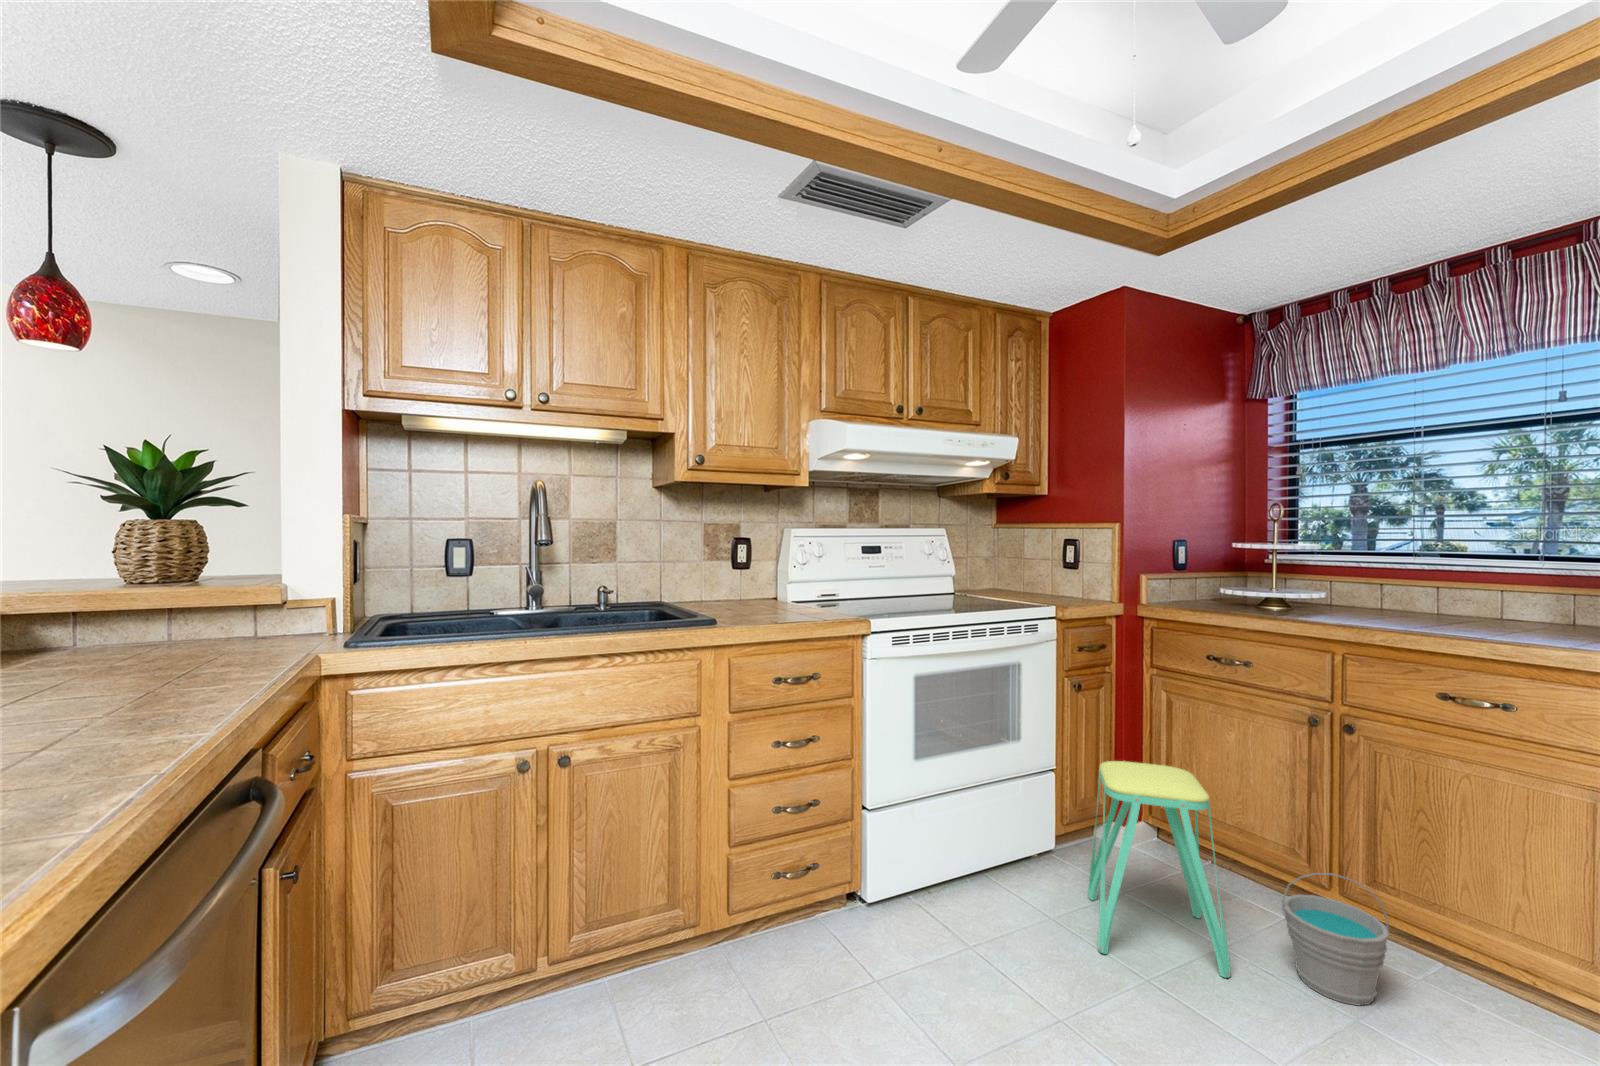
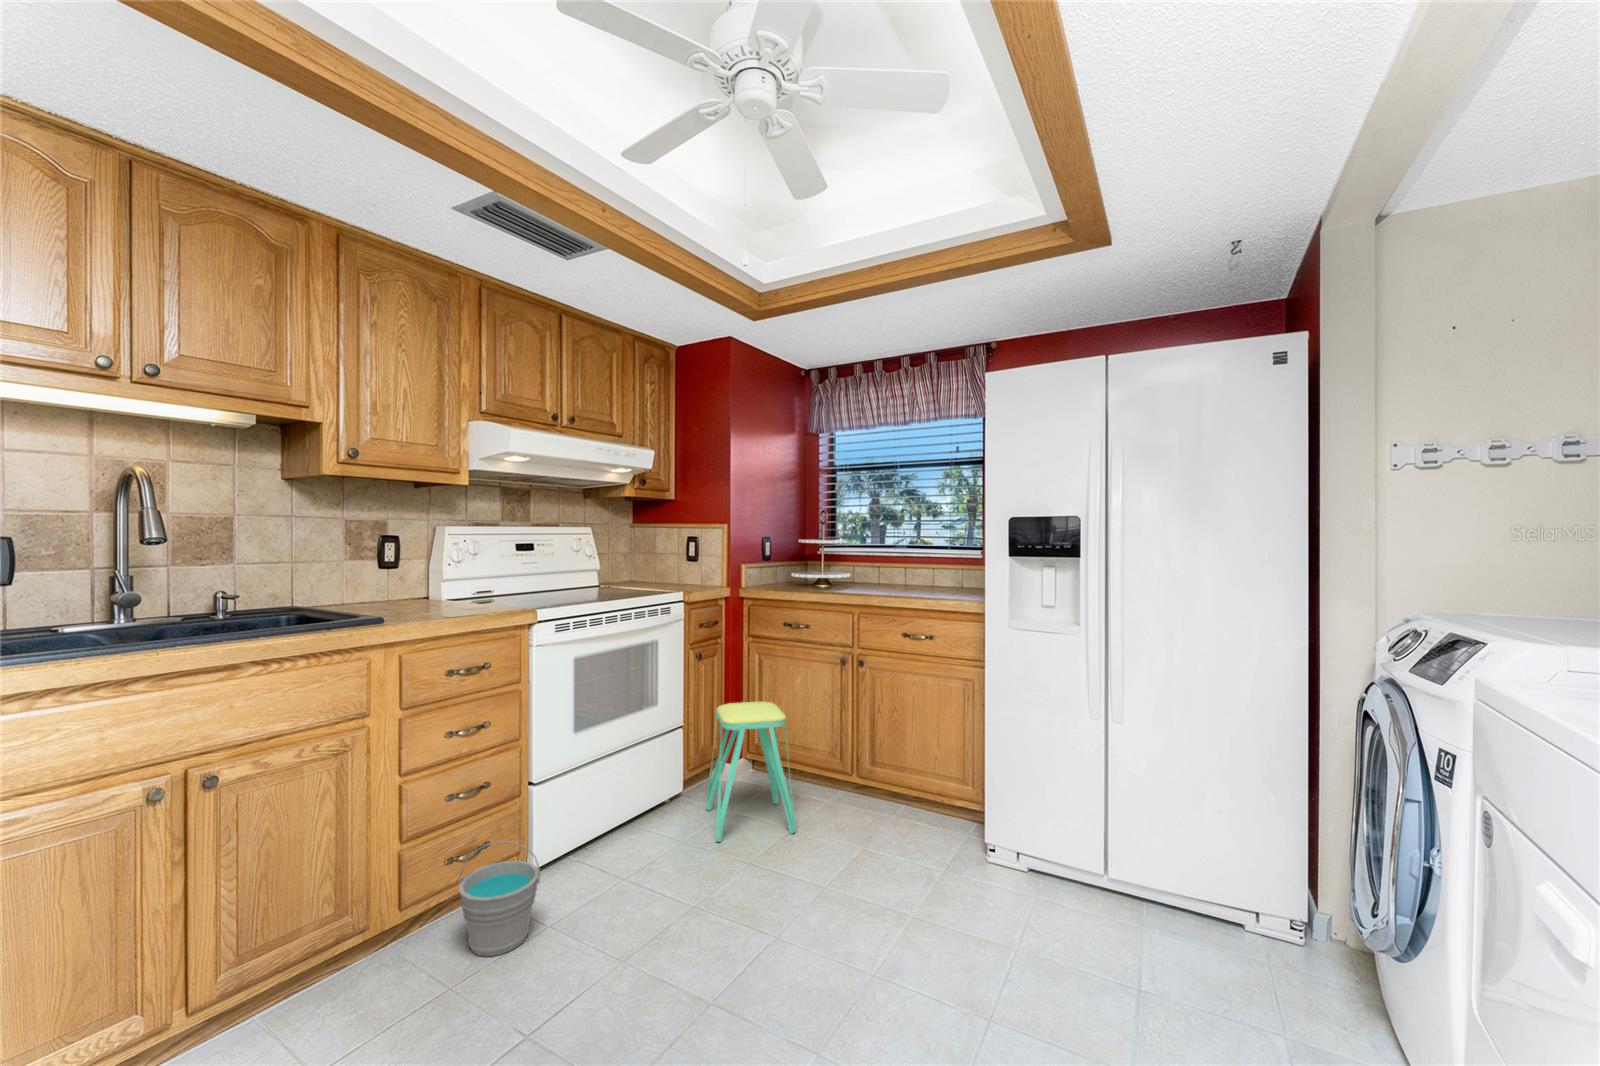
bucket: present [1282,873,1389,1005] -> present [459,841,540,957]

